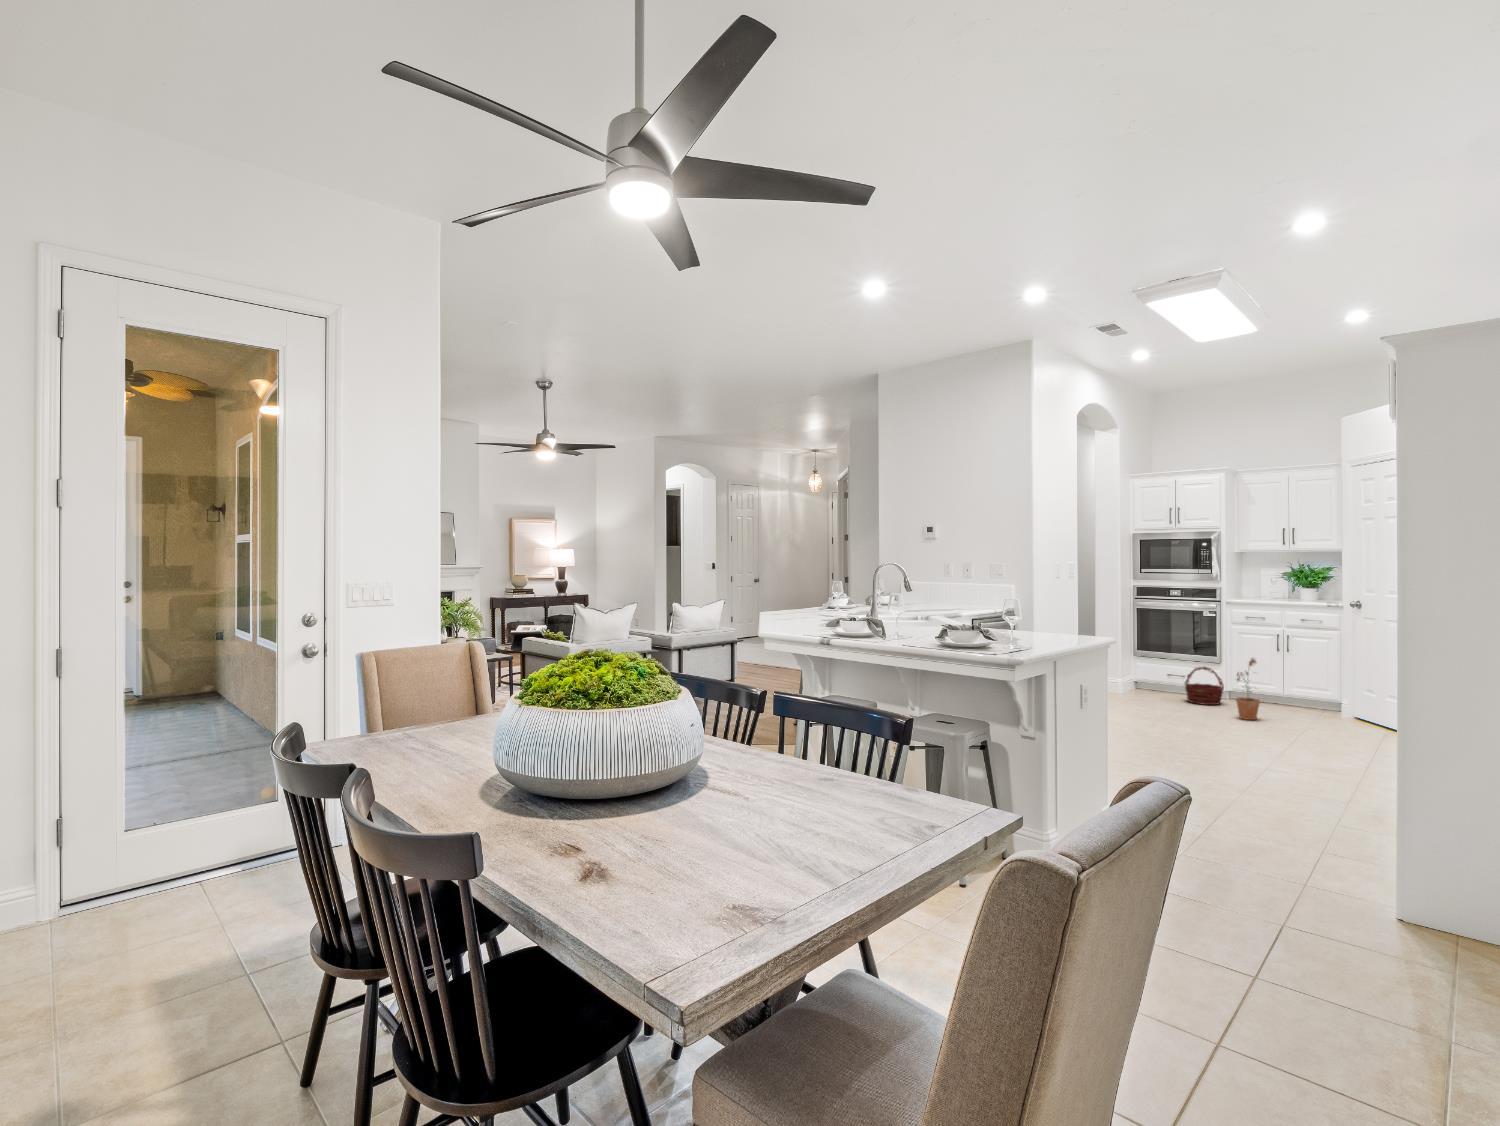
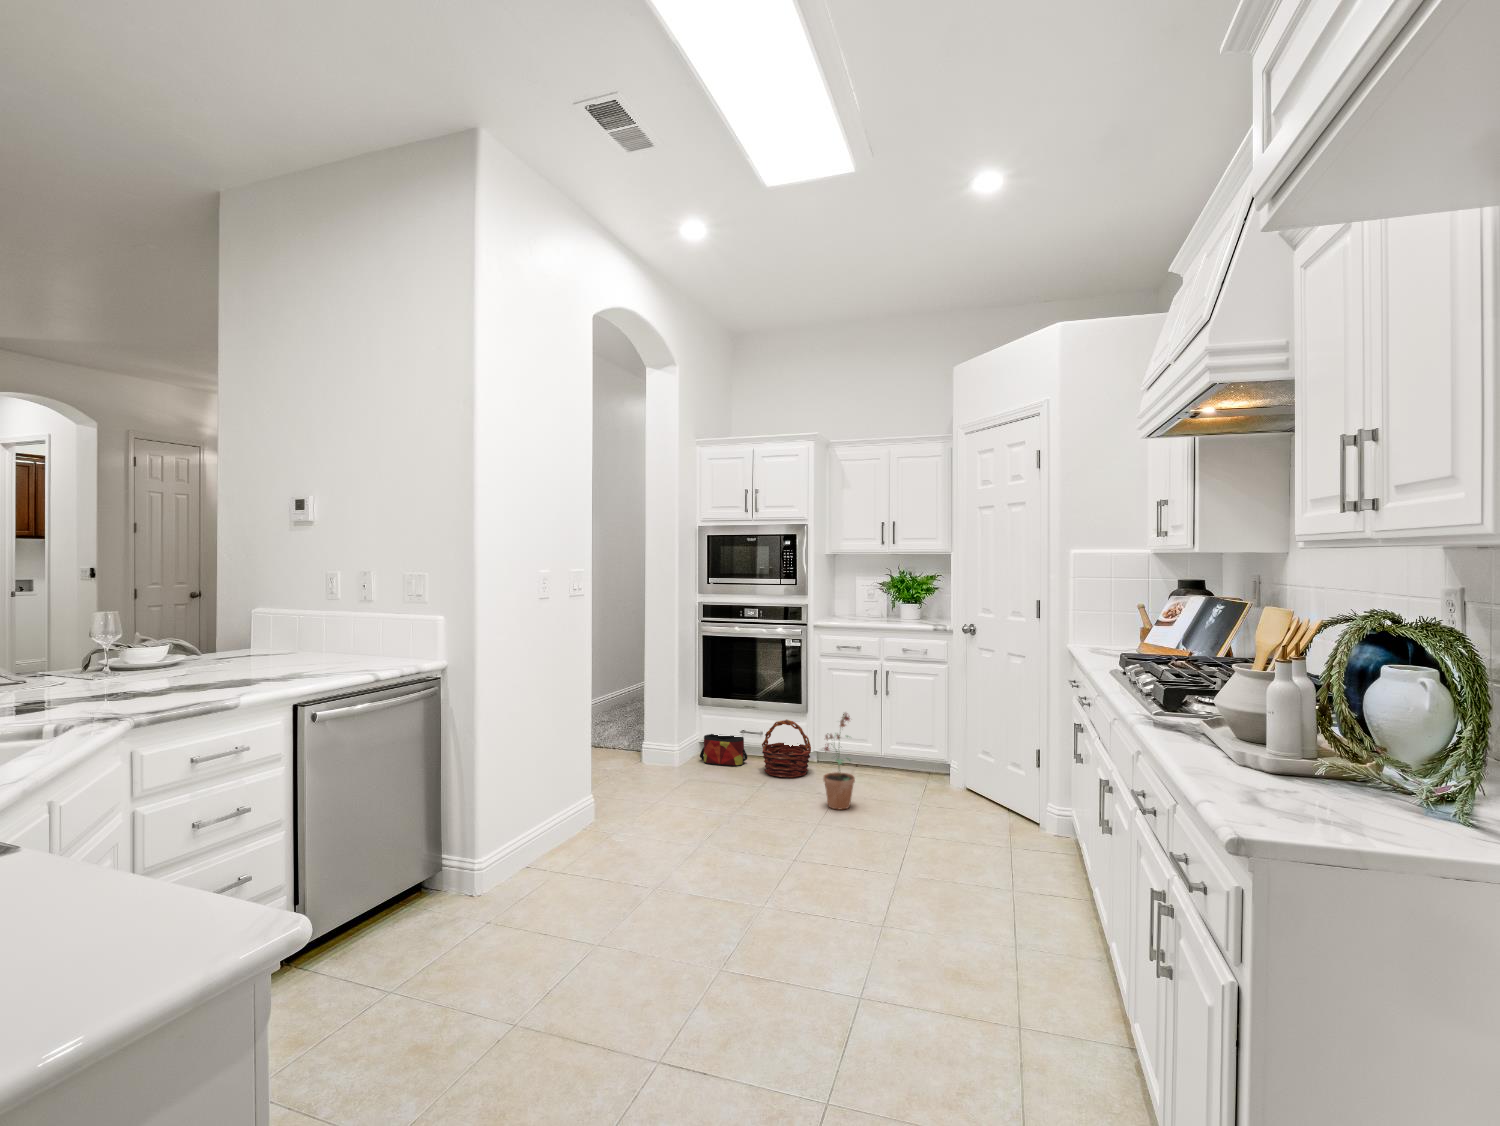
bag: none [1134,676,1172,698] -> present [700,734,747,766]

